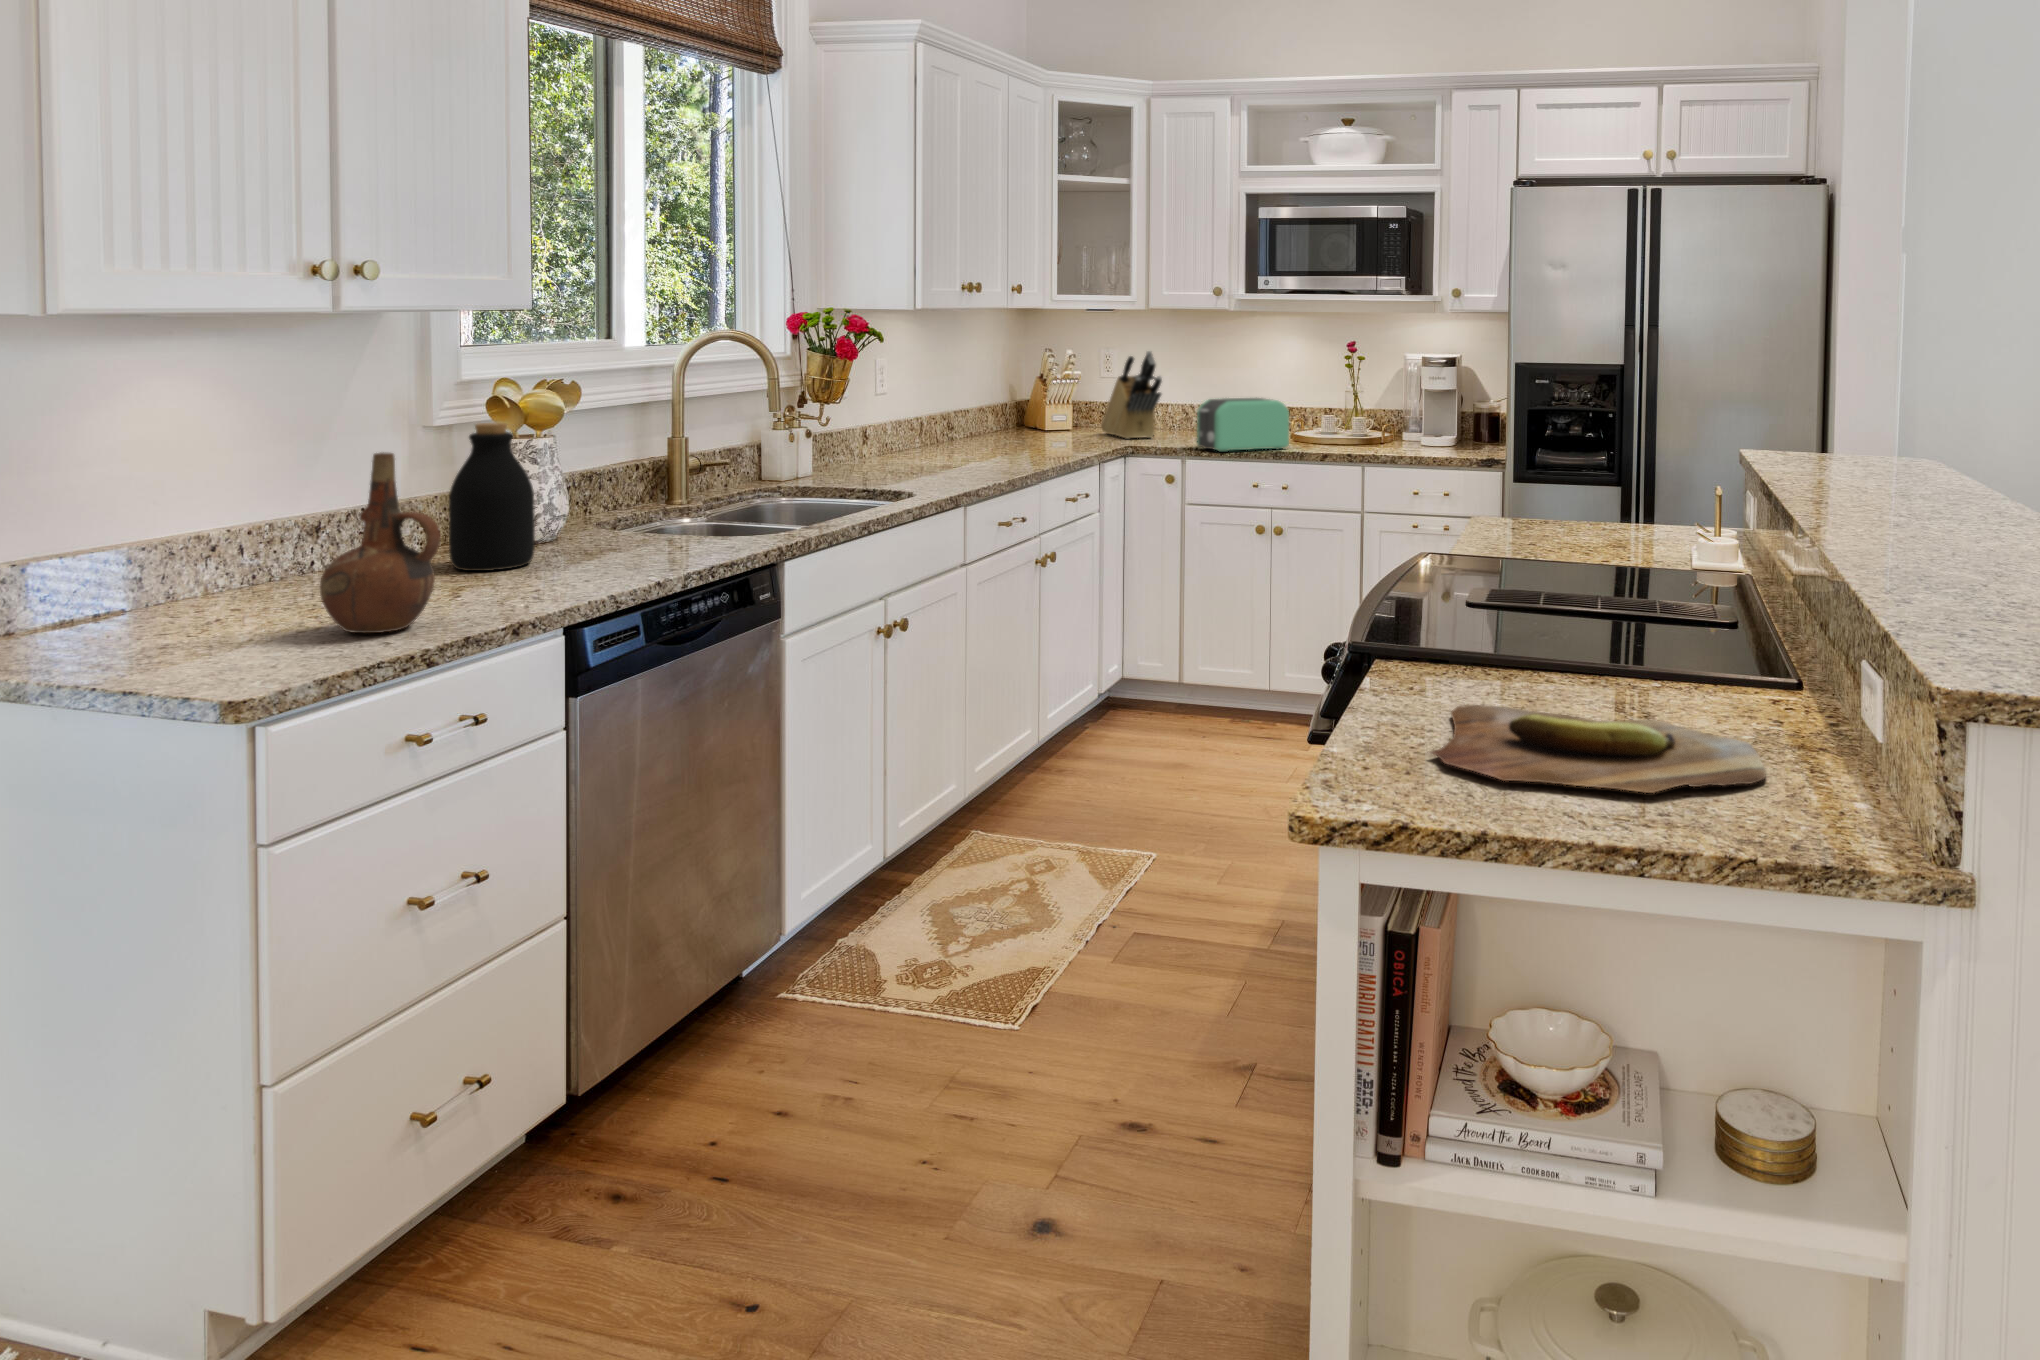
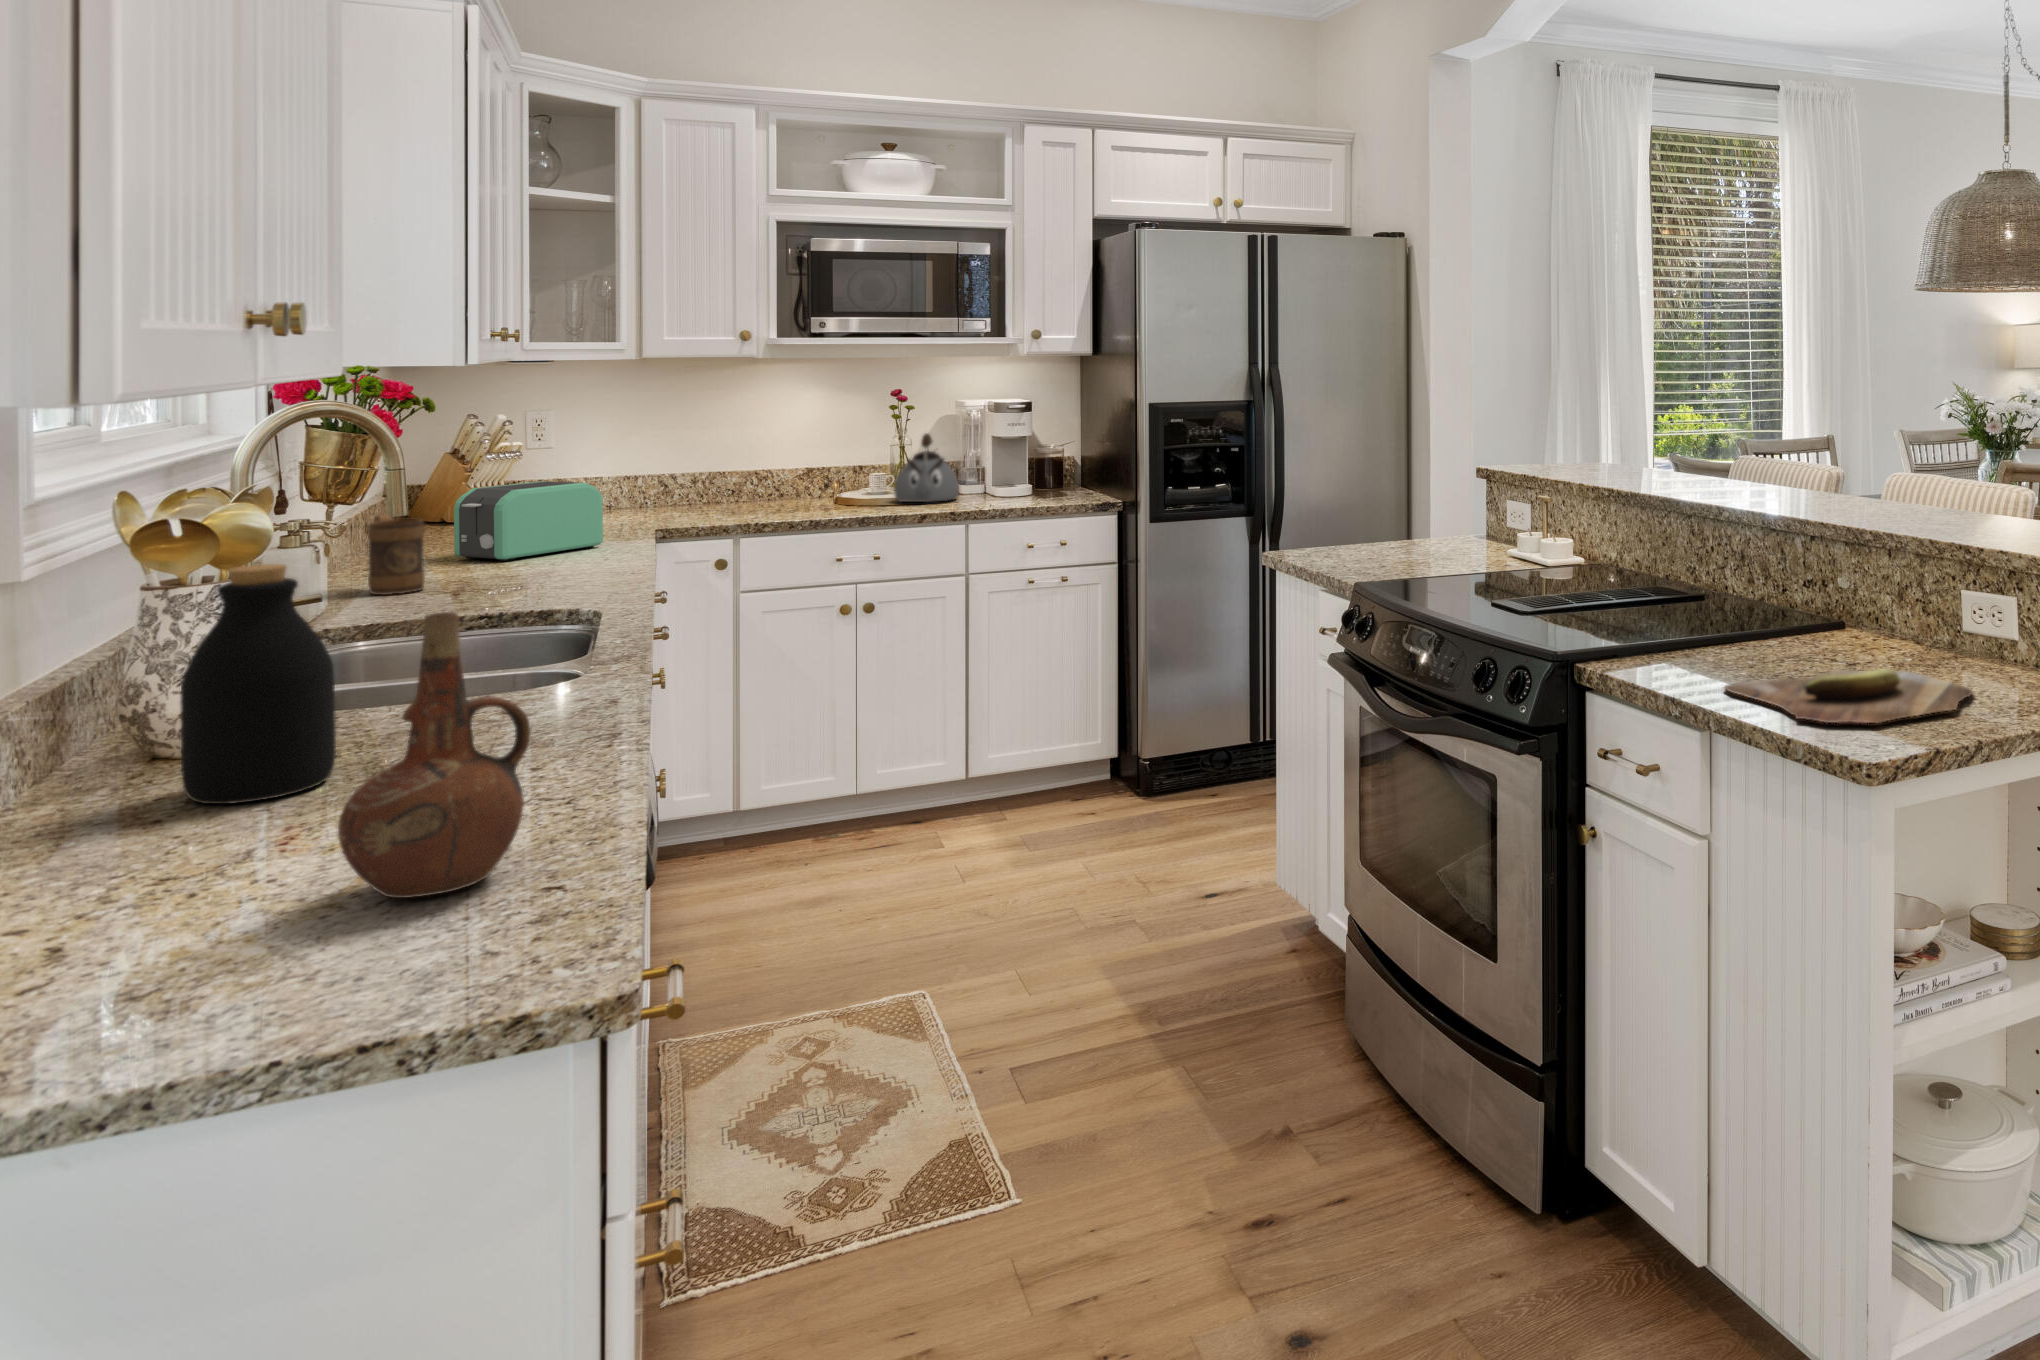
knife block: present [1101,351,1162,439] -> none [572,410,690,522]
kettle: none [1327,381,1382,443] -> present [894,434,959,502]
toaster: present [1197,398,1289,452] -> present [454,481,603,561]
mug: none [860,413,893,470] -> present [368,514,425,595]

